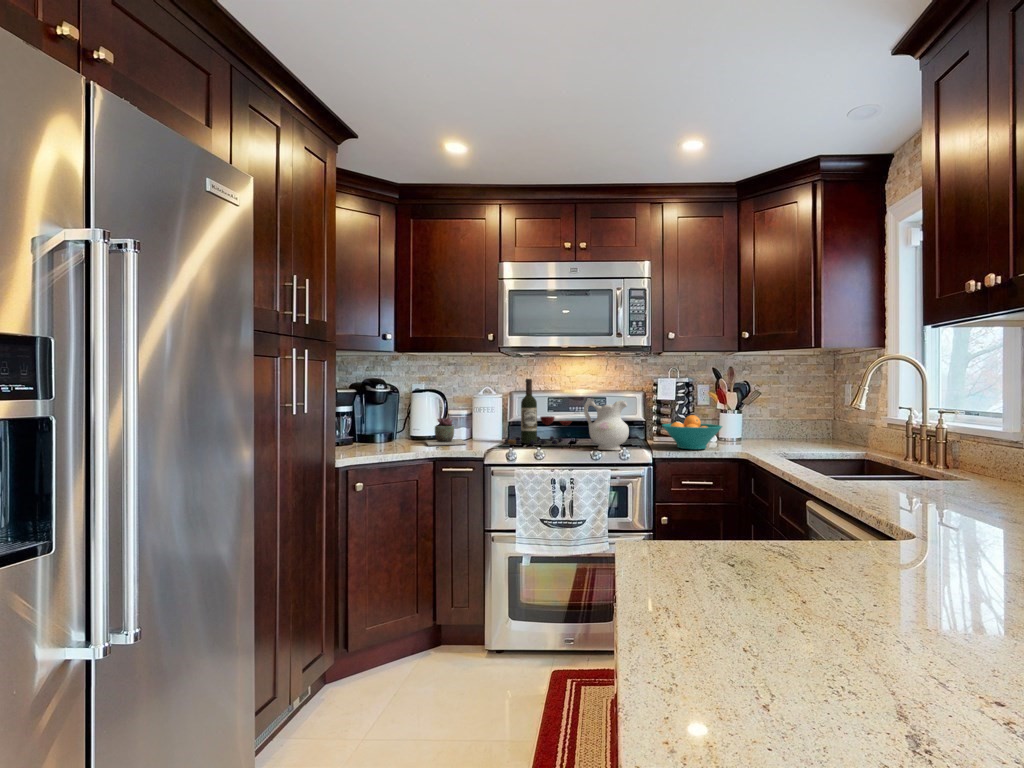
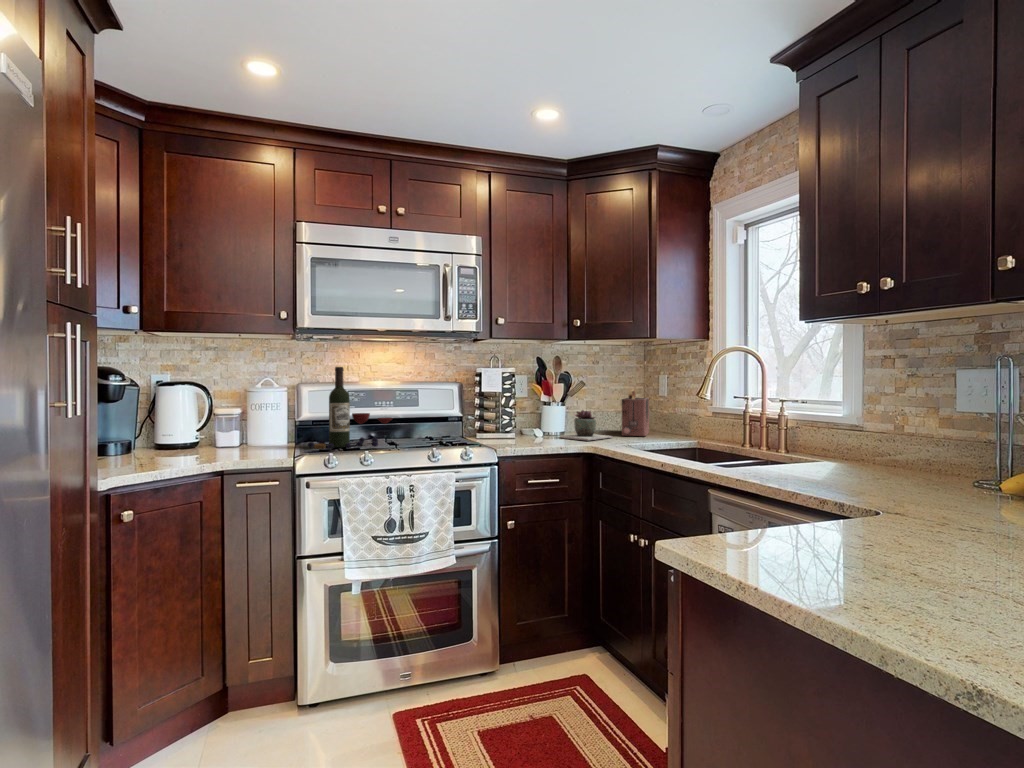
ceramic pitcher: present [584,399,629,450] -> none [414,390,466,449]
toaster: none [813,399,856,449] -> present [622,390,649,436]
fruit bowl: present [662,415,722,449] -> none [493,407,554,443]
succulent plant: present [425,418,466,446] -> present [561,410,612,440]

